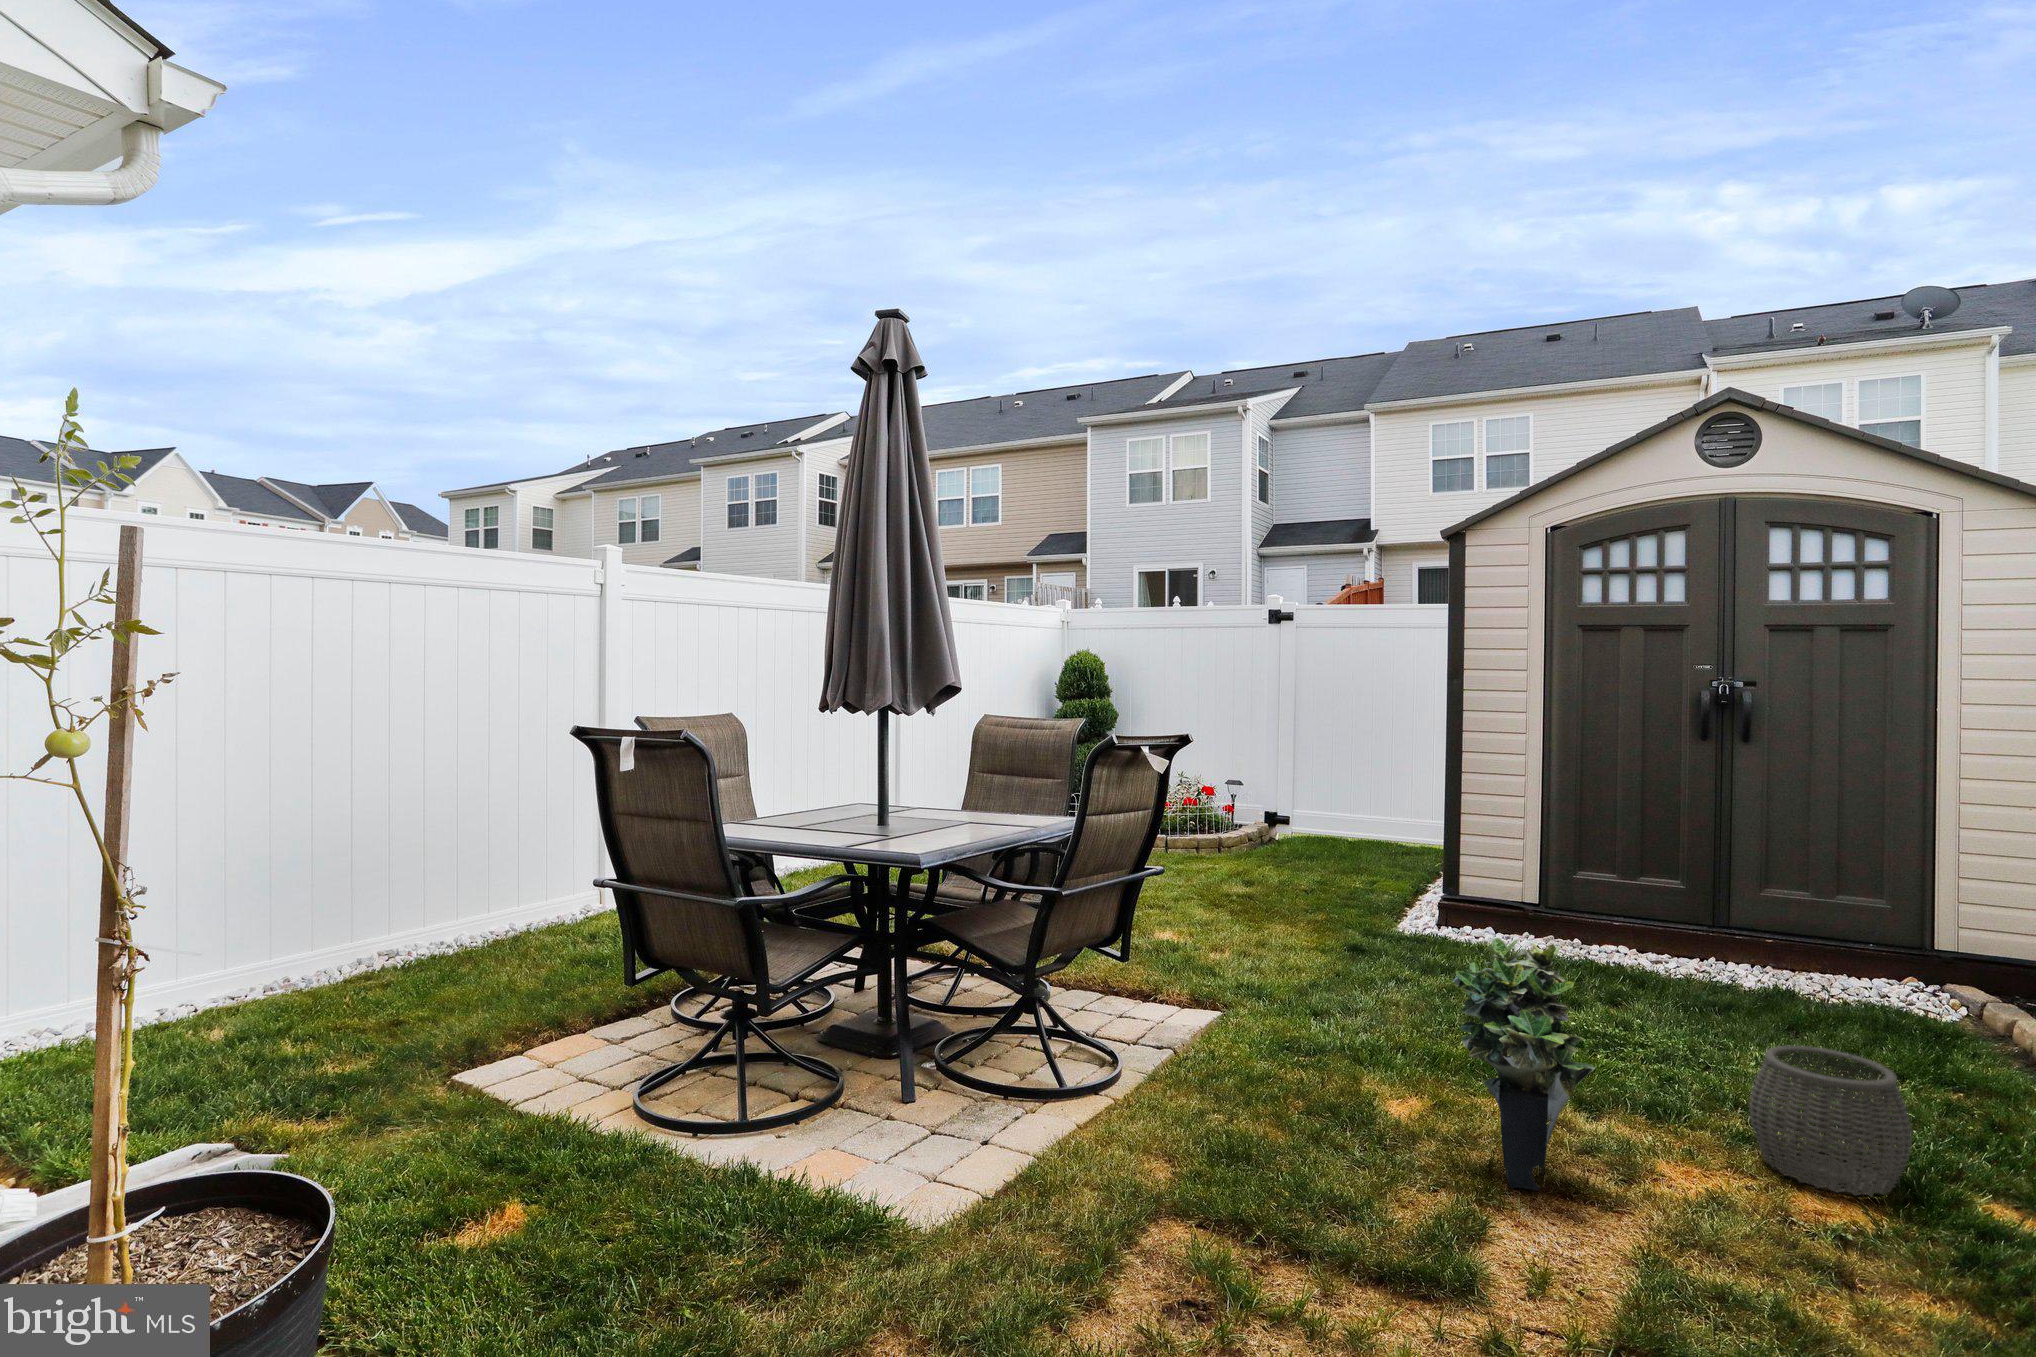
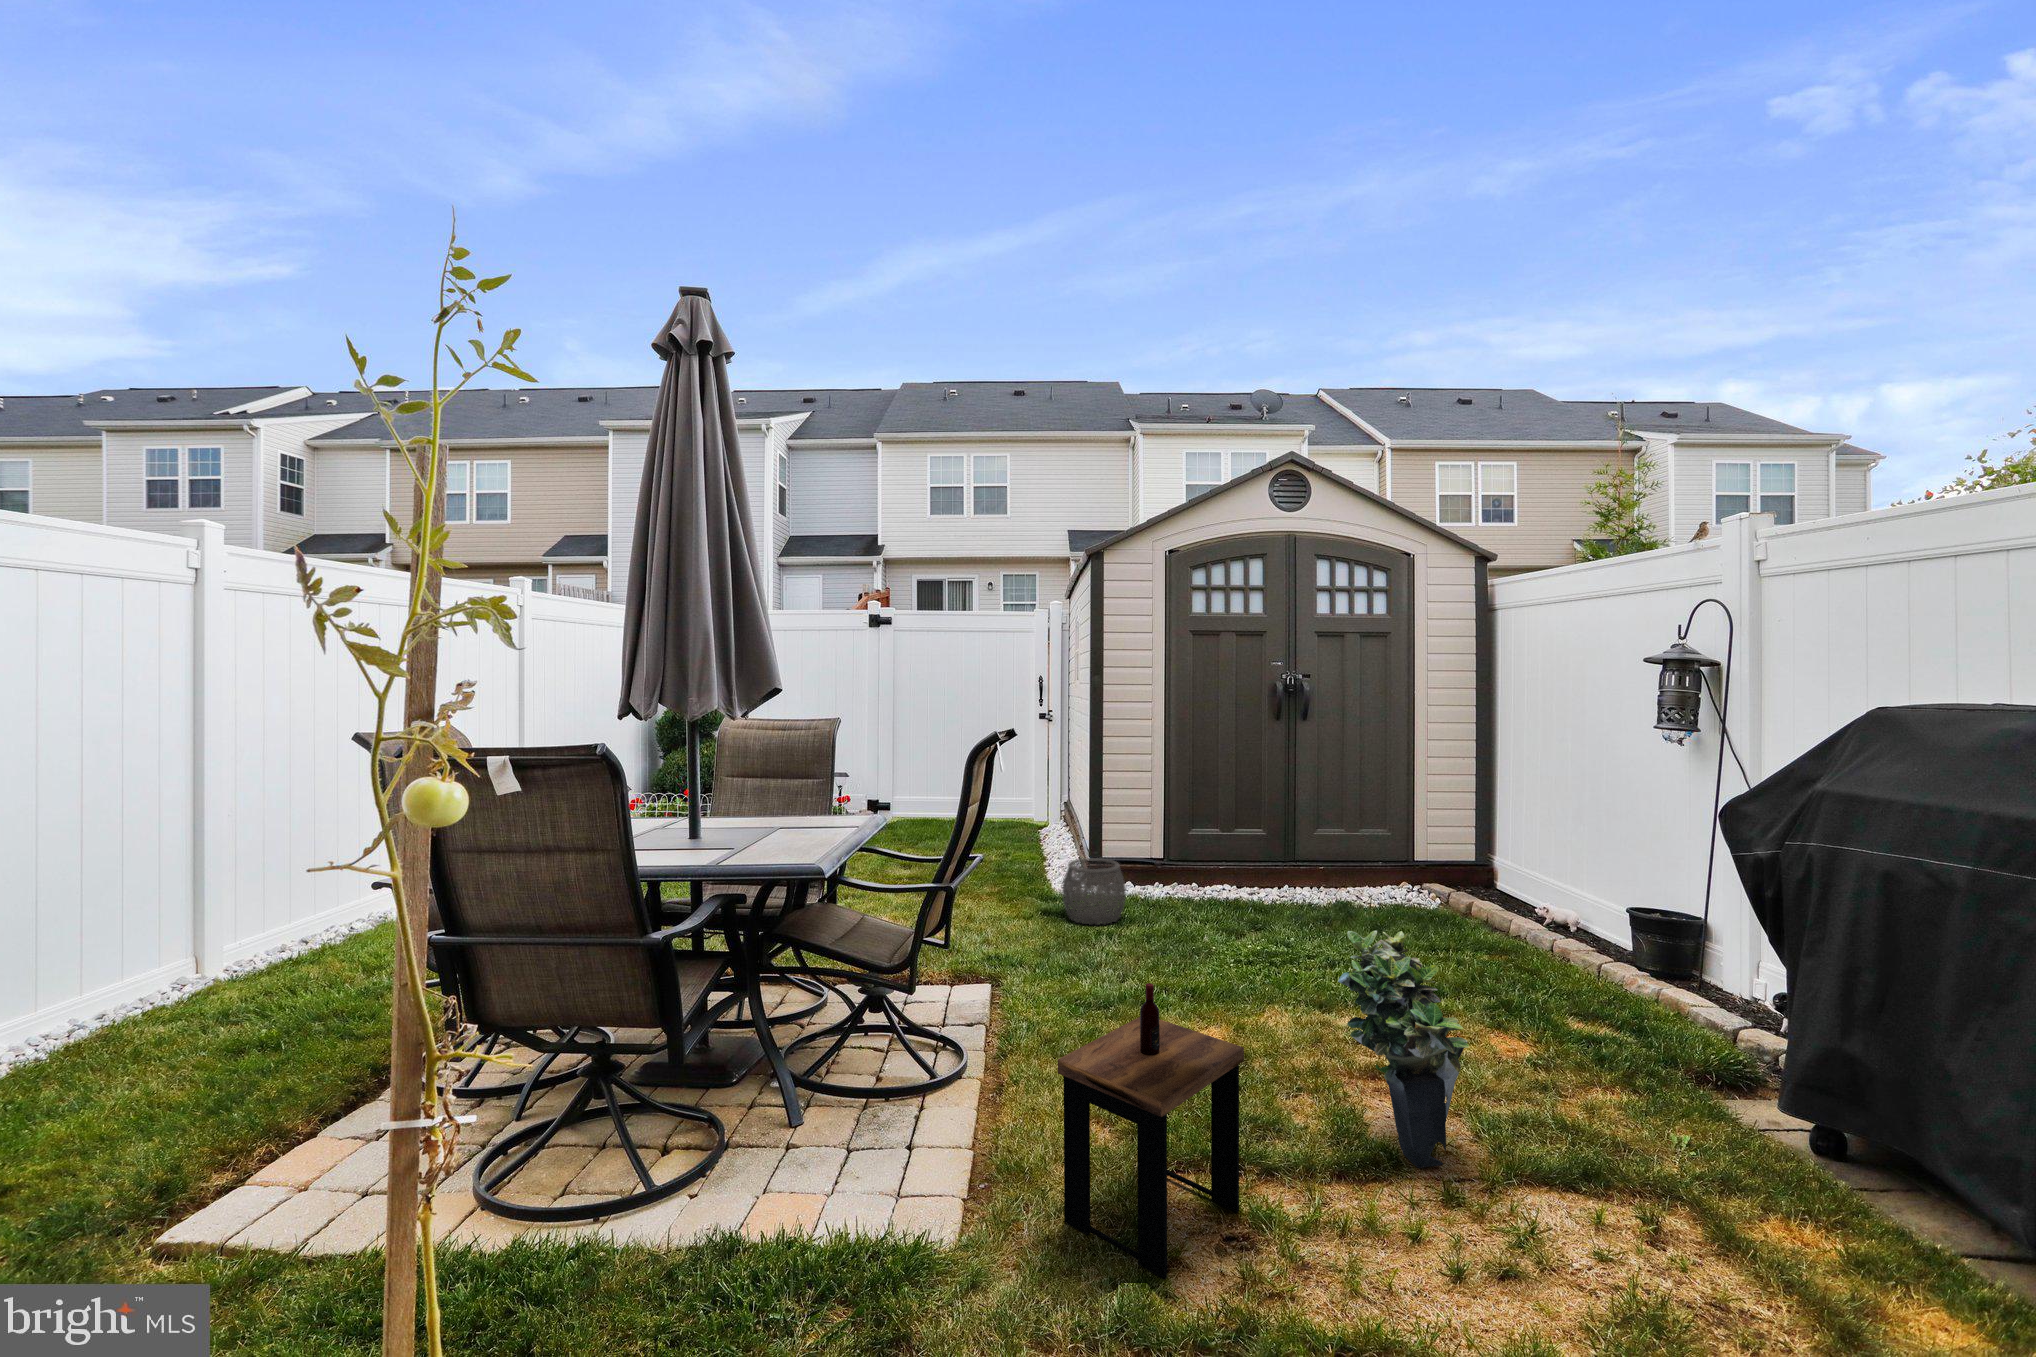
side table: none [1118,930,1290,1176] -> present [1058,983,1244,1279]
woven basket: present [1750,1045,1912,1196] -> present [1062,858,1126,925]

